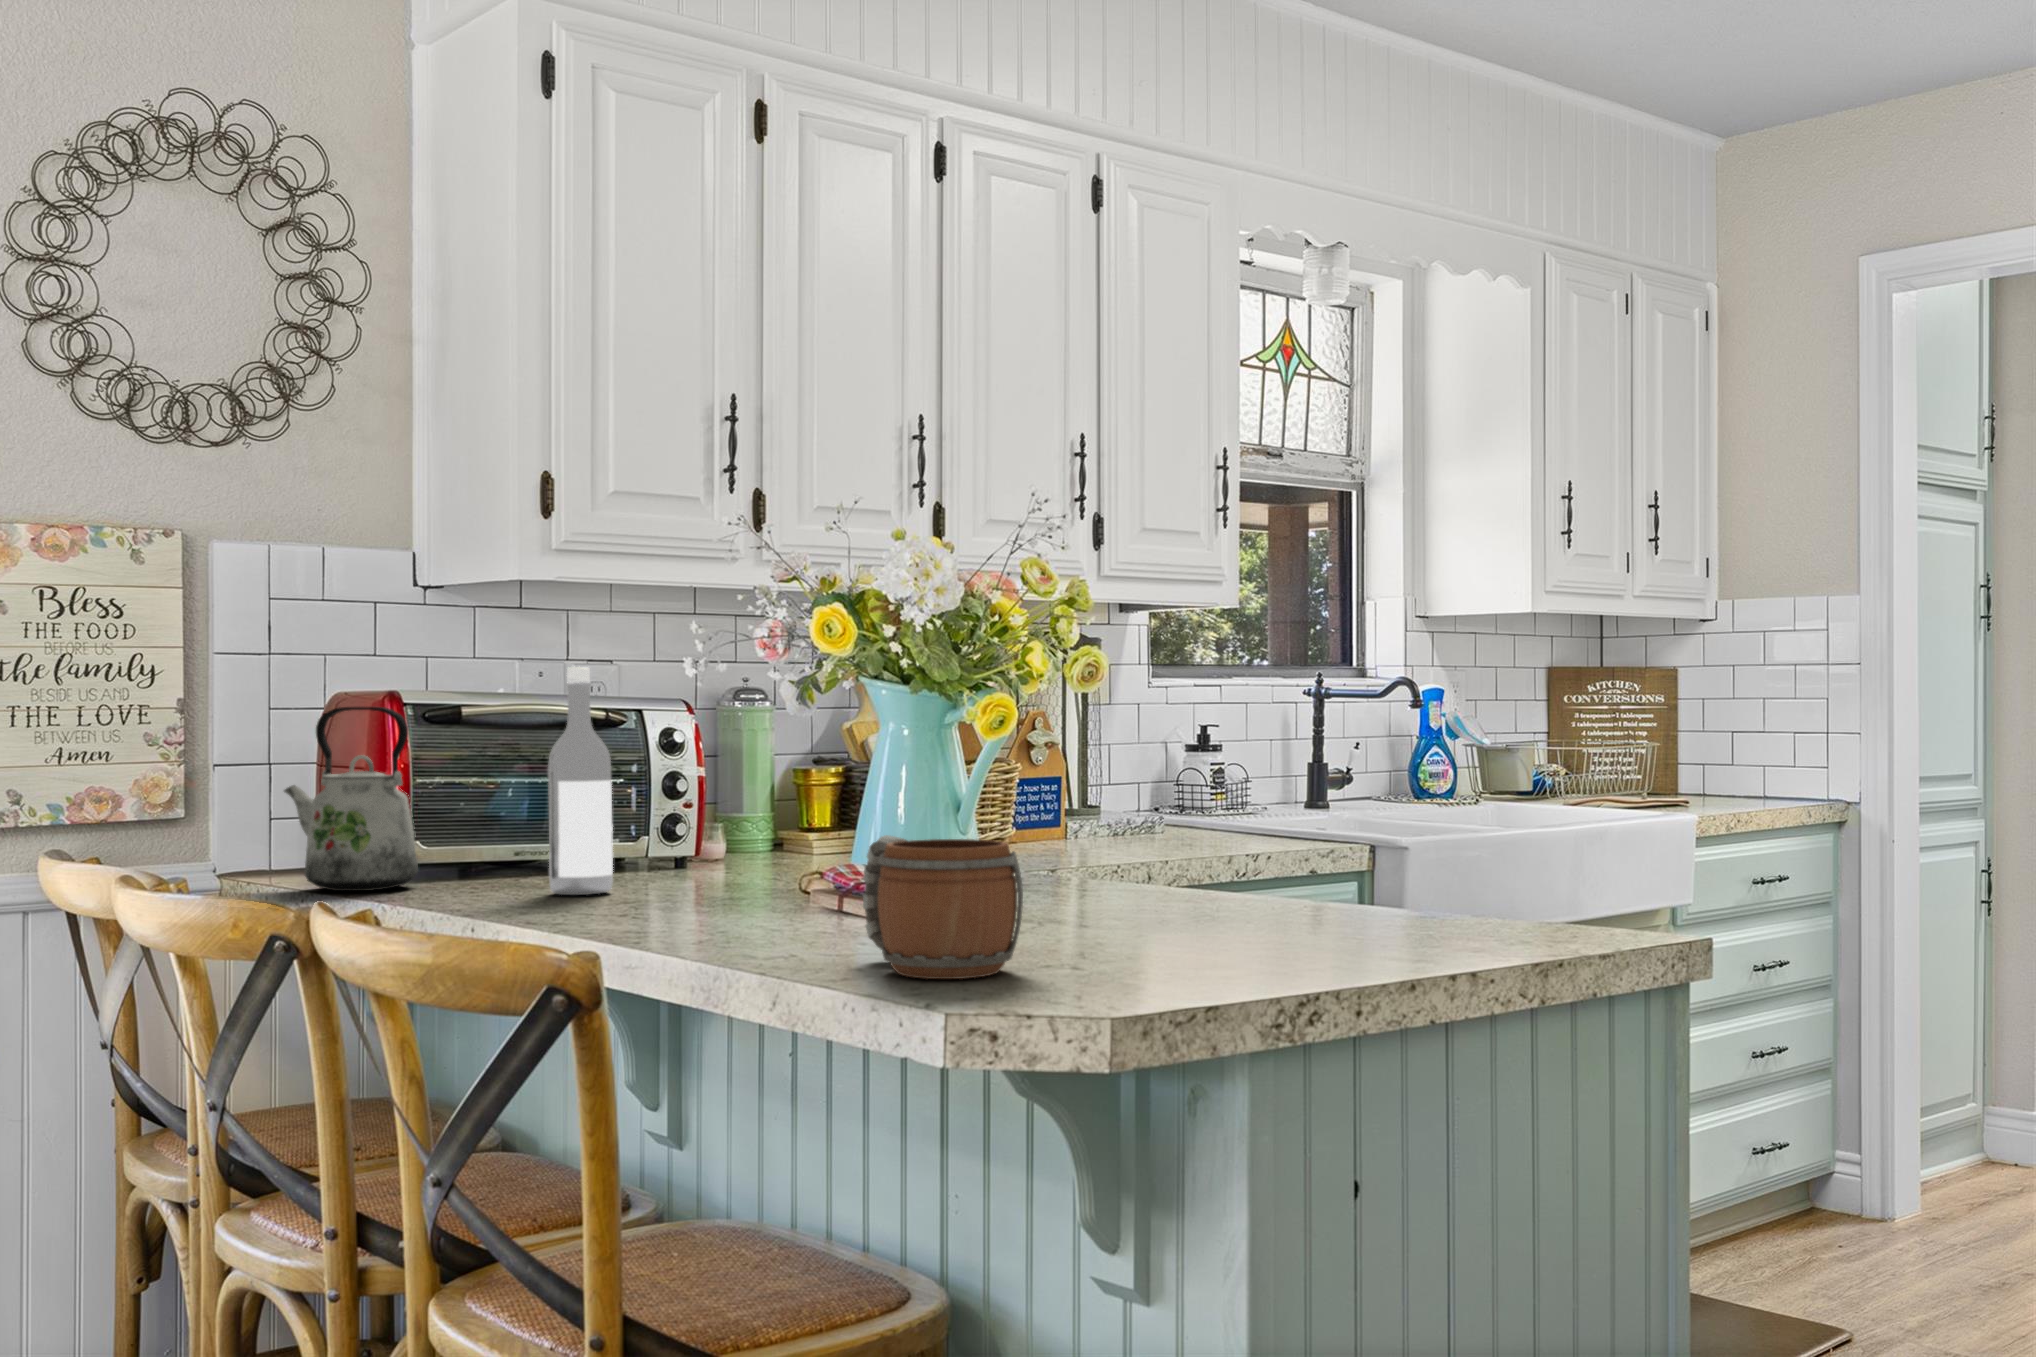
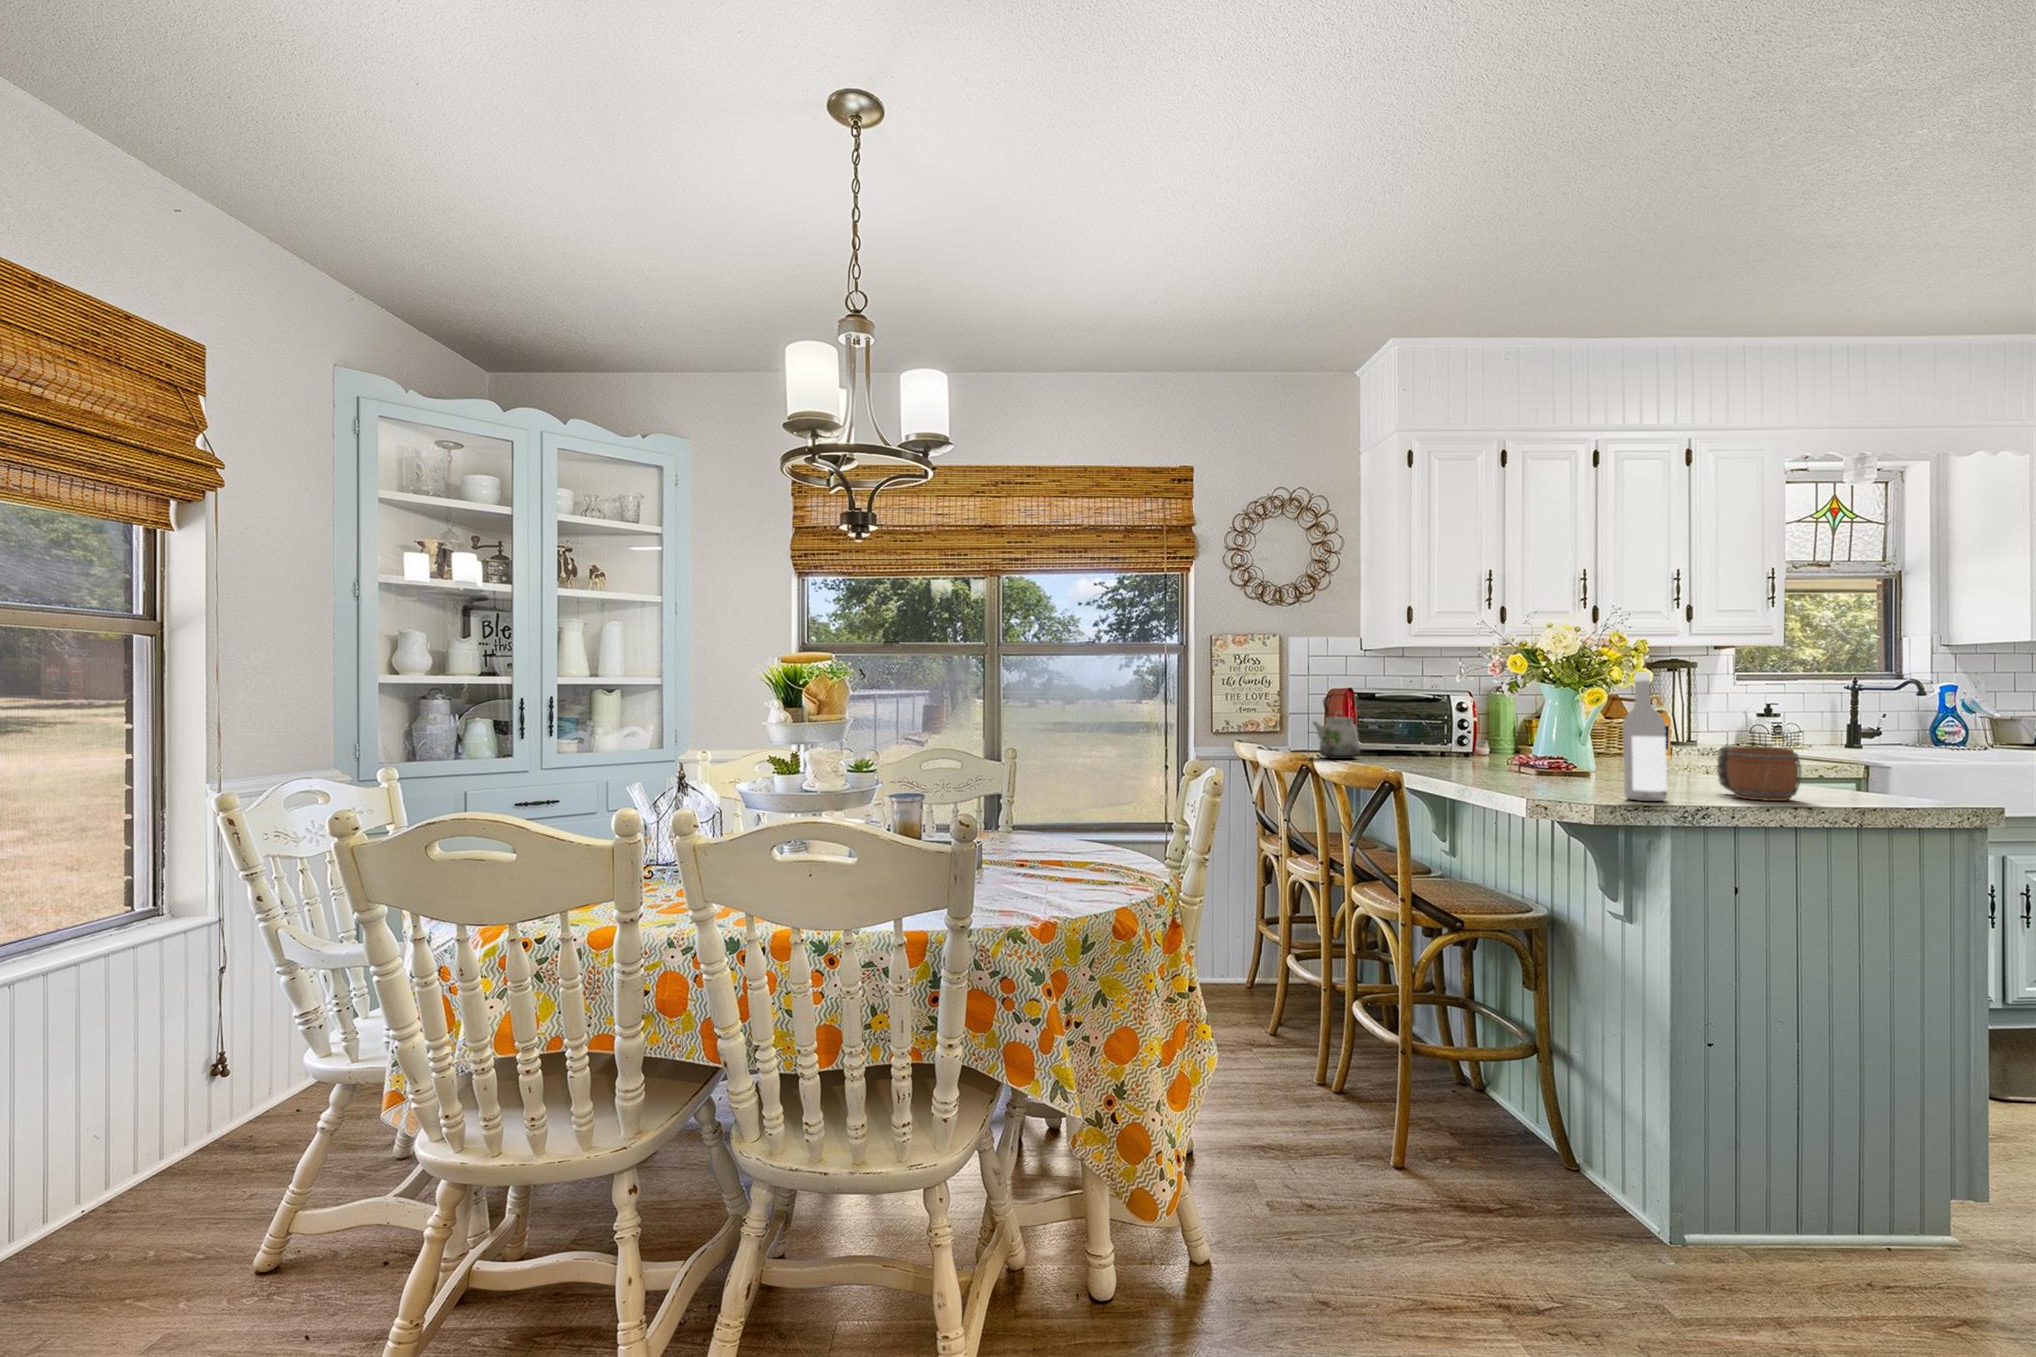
wine bottle: present [548,667,613,895] -> present [1623,672,1667,801]
mug: present [863,835,1023,979] -> present [1717,745,1801,801]

